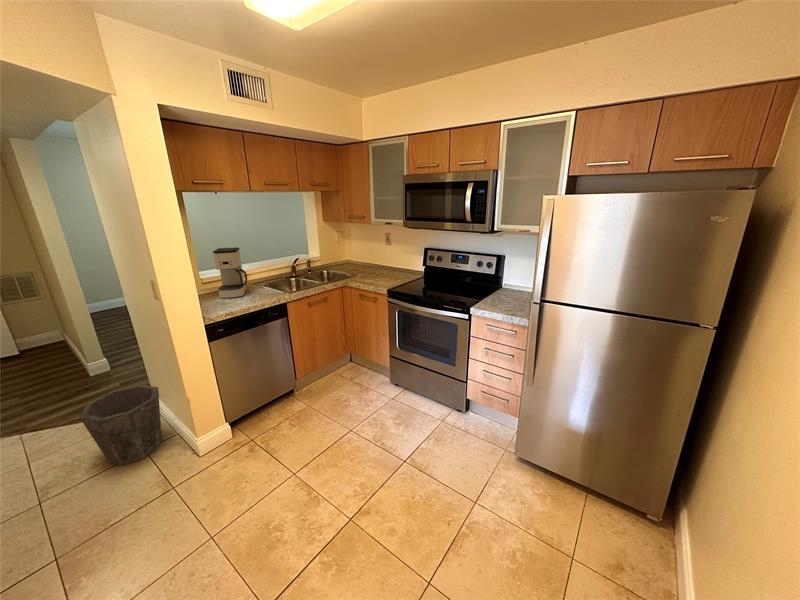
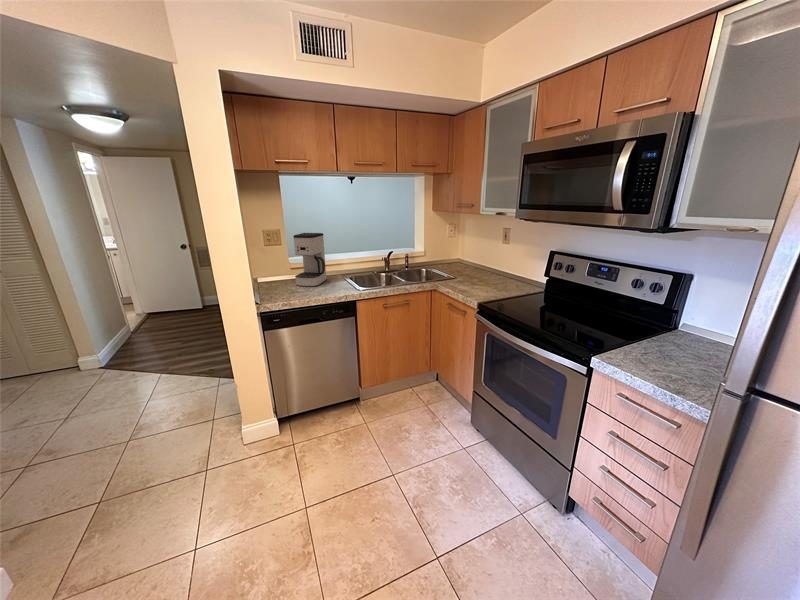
waste bin: present [80,384,162,465] -> none [166,356,233,428]

